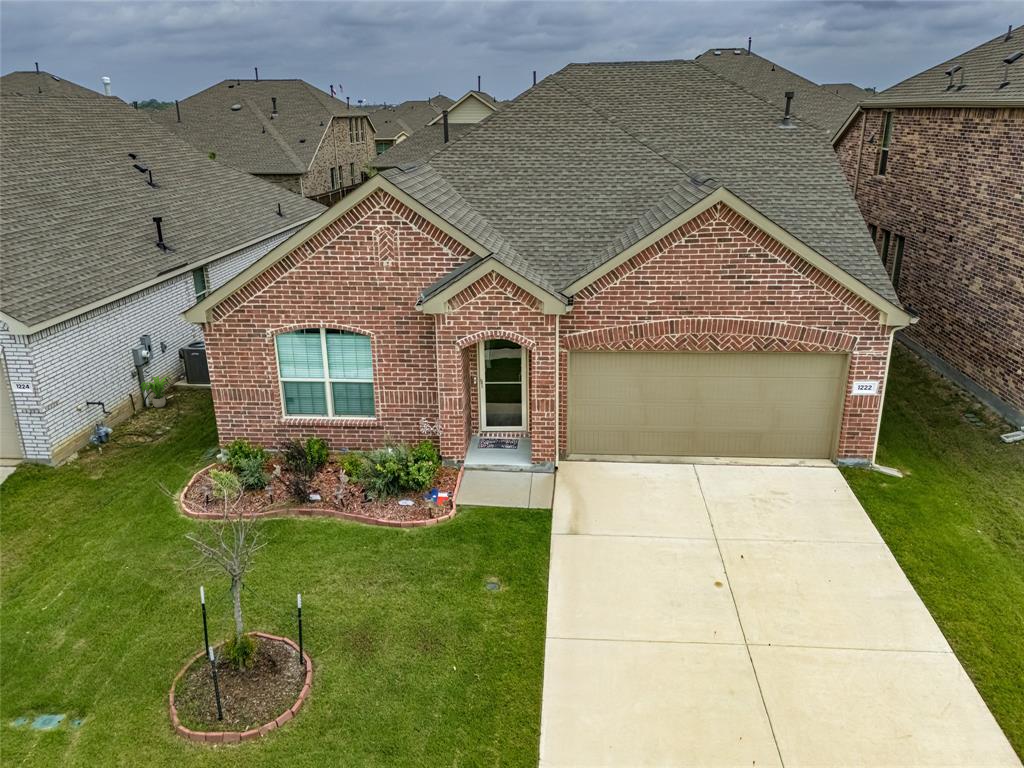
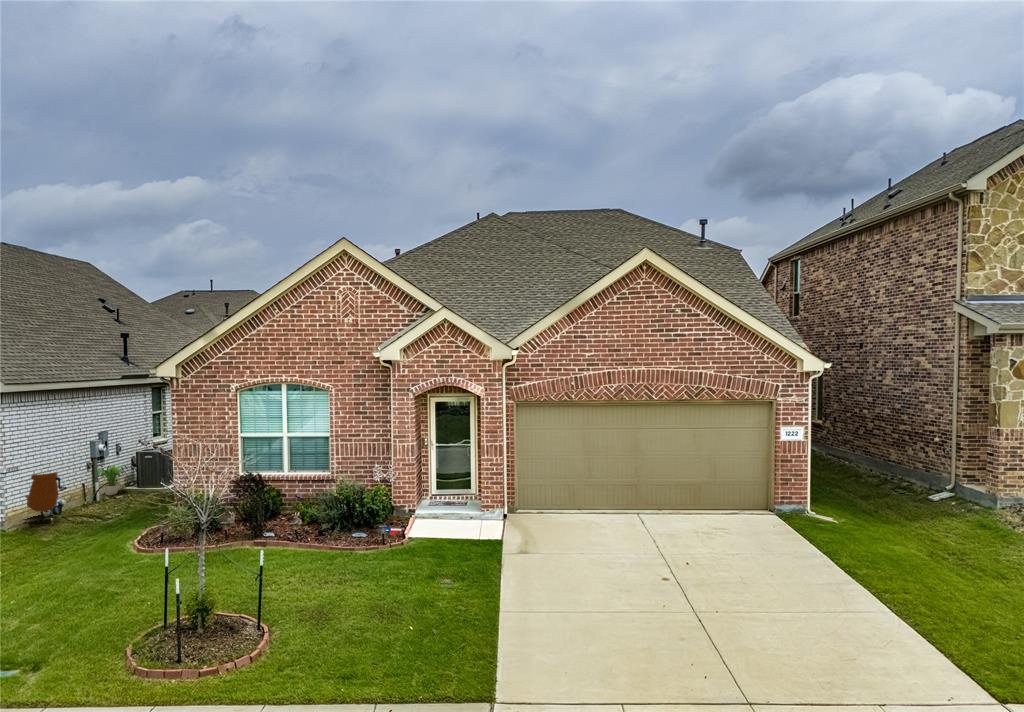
lounge chair: none [79,414,116,462] -> present [24,472,59,523]

